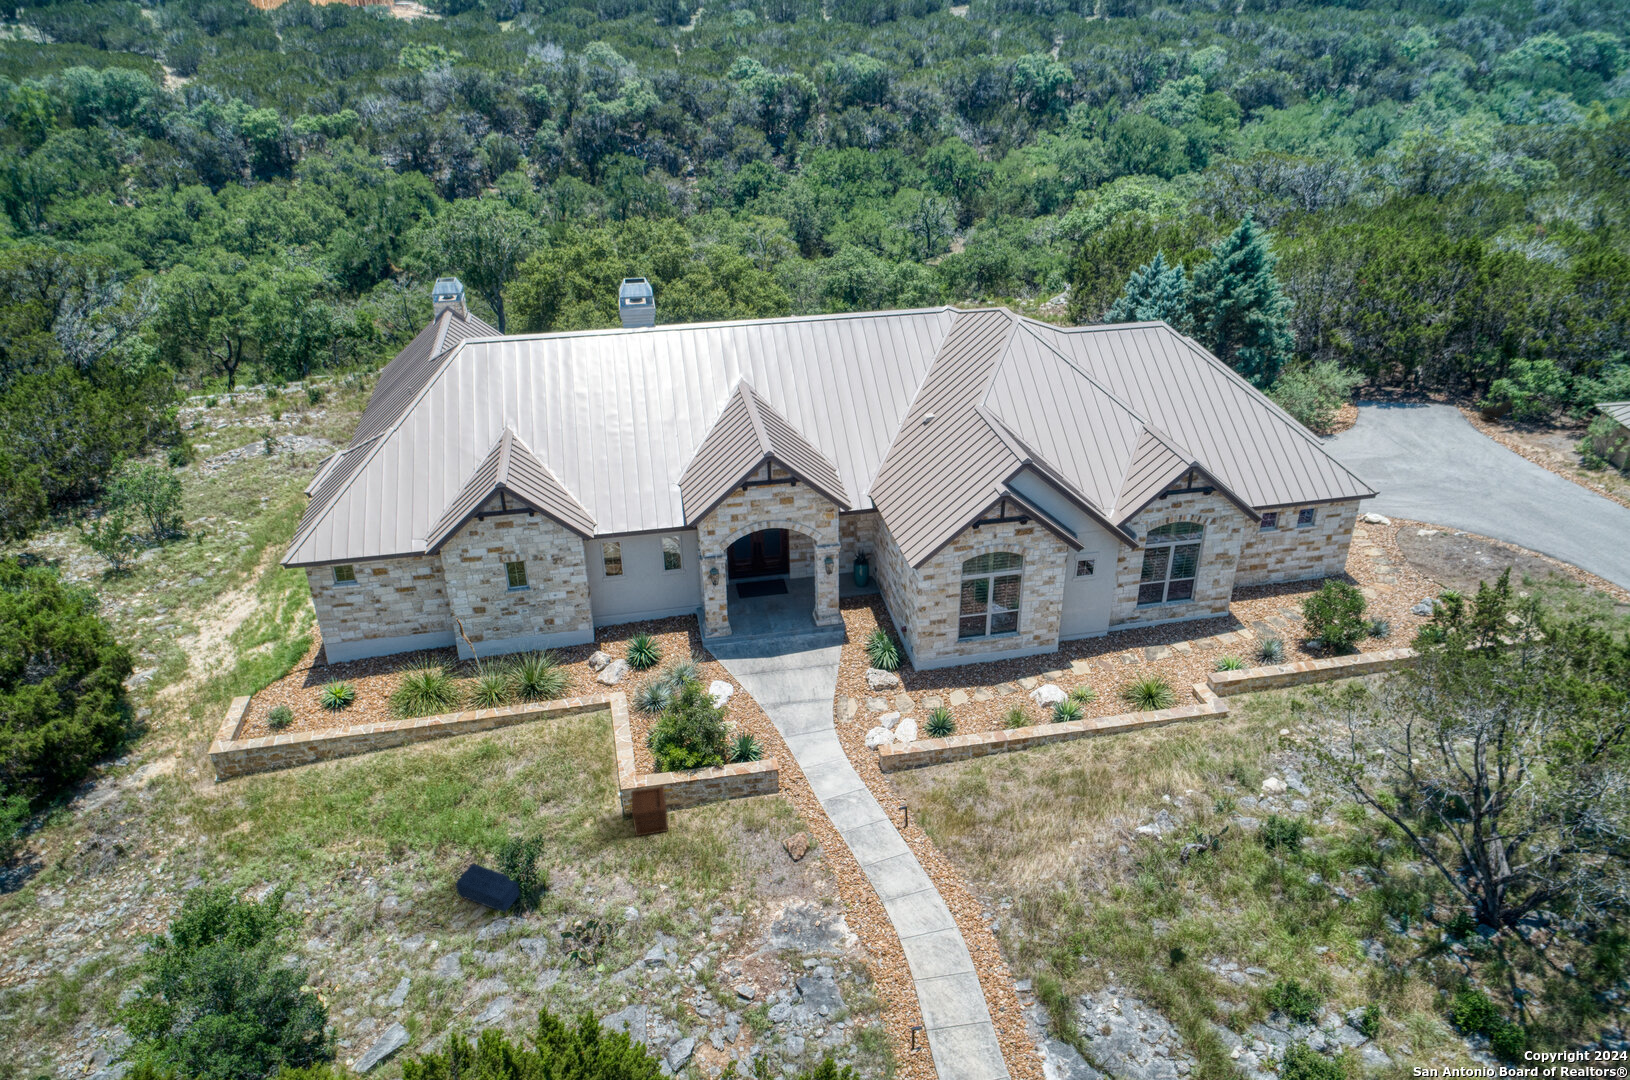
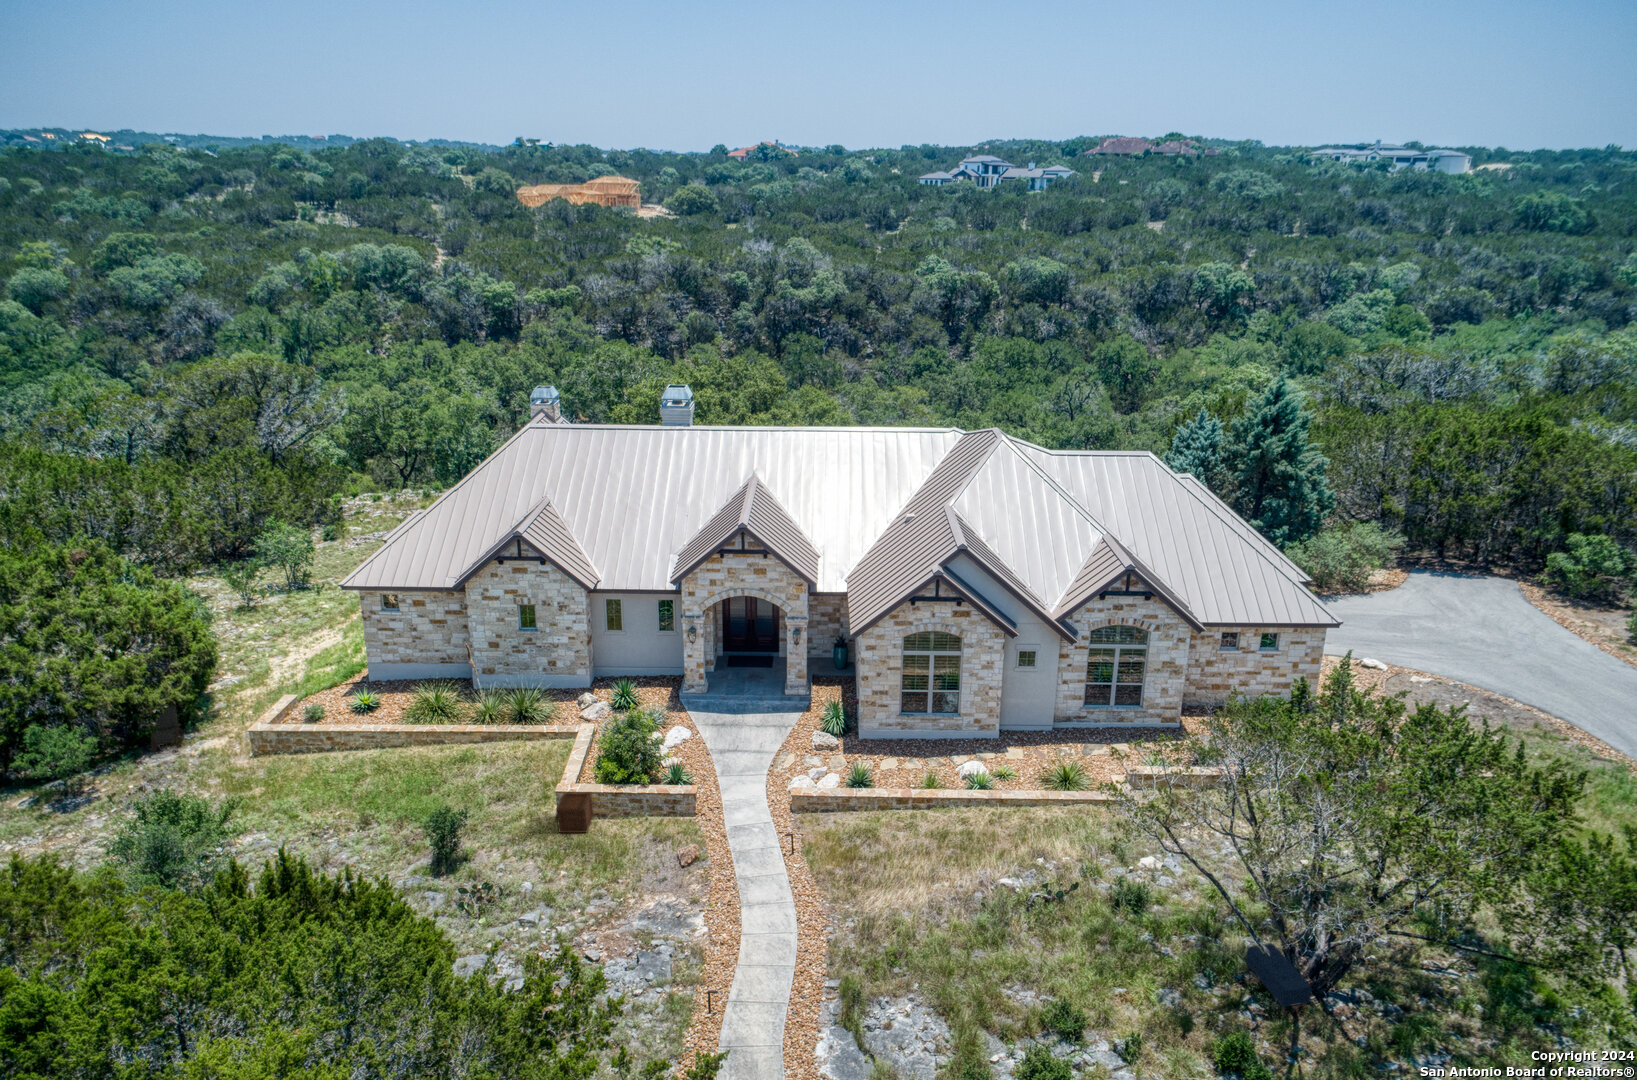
lounge chair: present [1481,401,1512,423] -> present [151,706,184,751]
bench: present [455,864,519,916] -> present [1245,943,1311,1013]
decorative plant: present [1169,947,1185,968] -> present [1179,1014,1196,1039]

